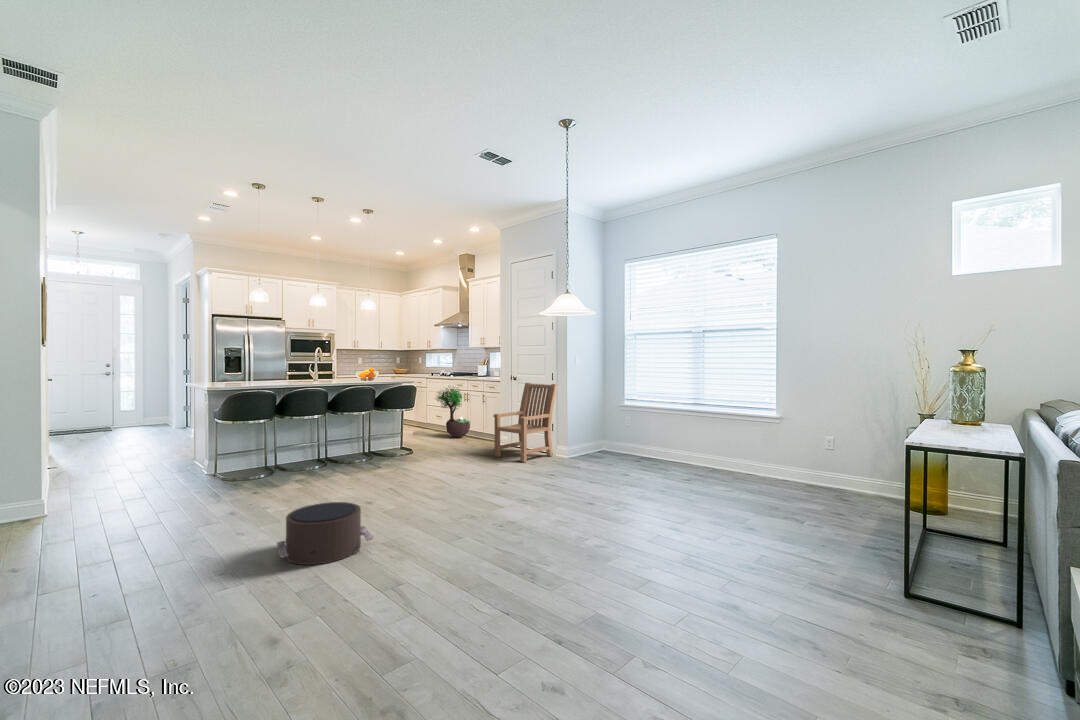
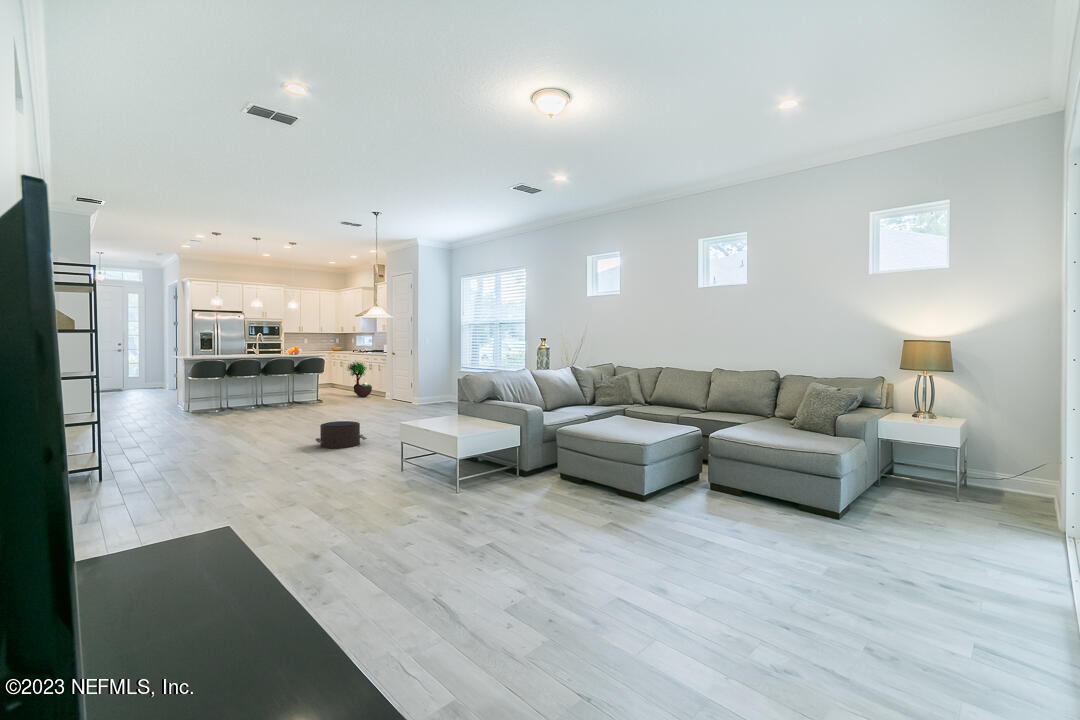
armchair: present [493,383,557,462] -> none [370,358,414,408]
pouf: present [277,502,374,565] -> present [316,421,367,448]

